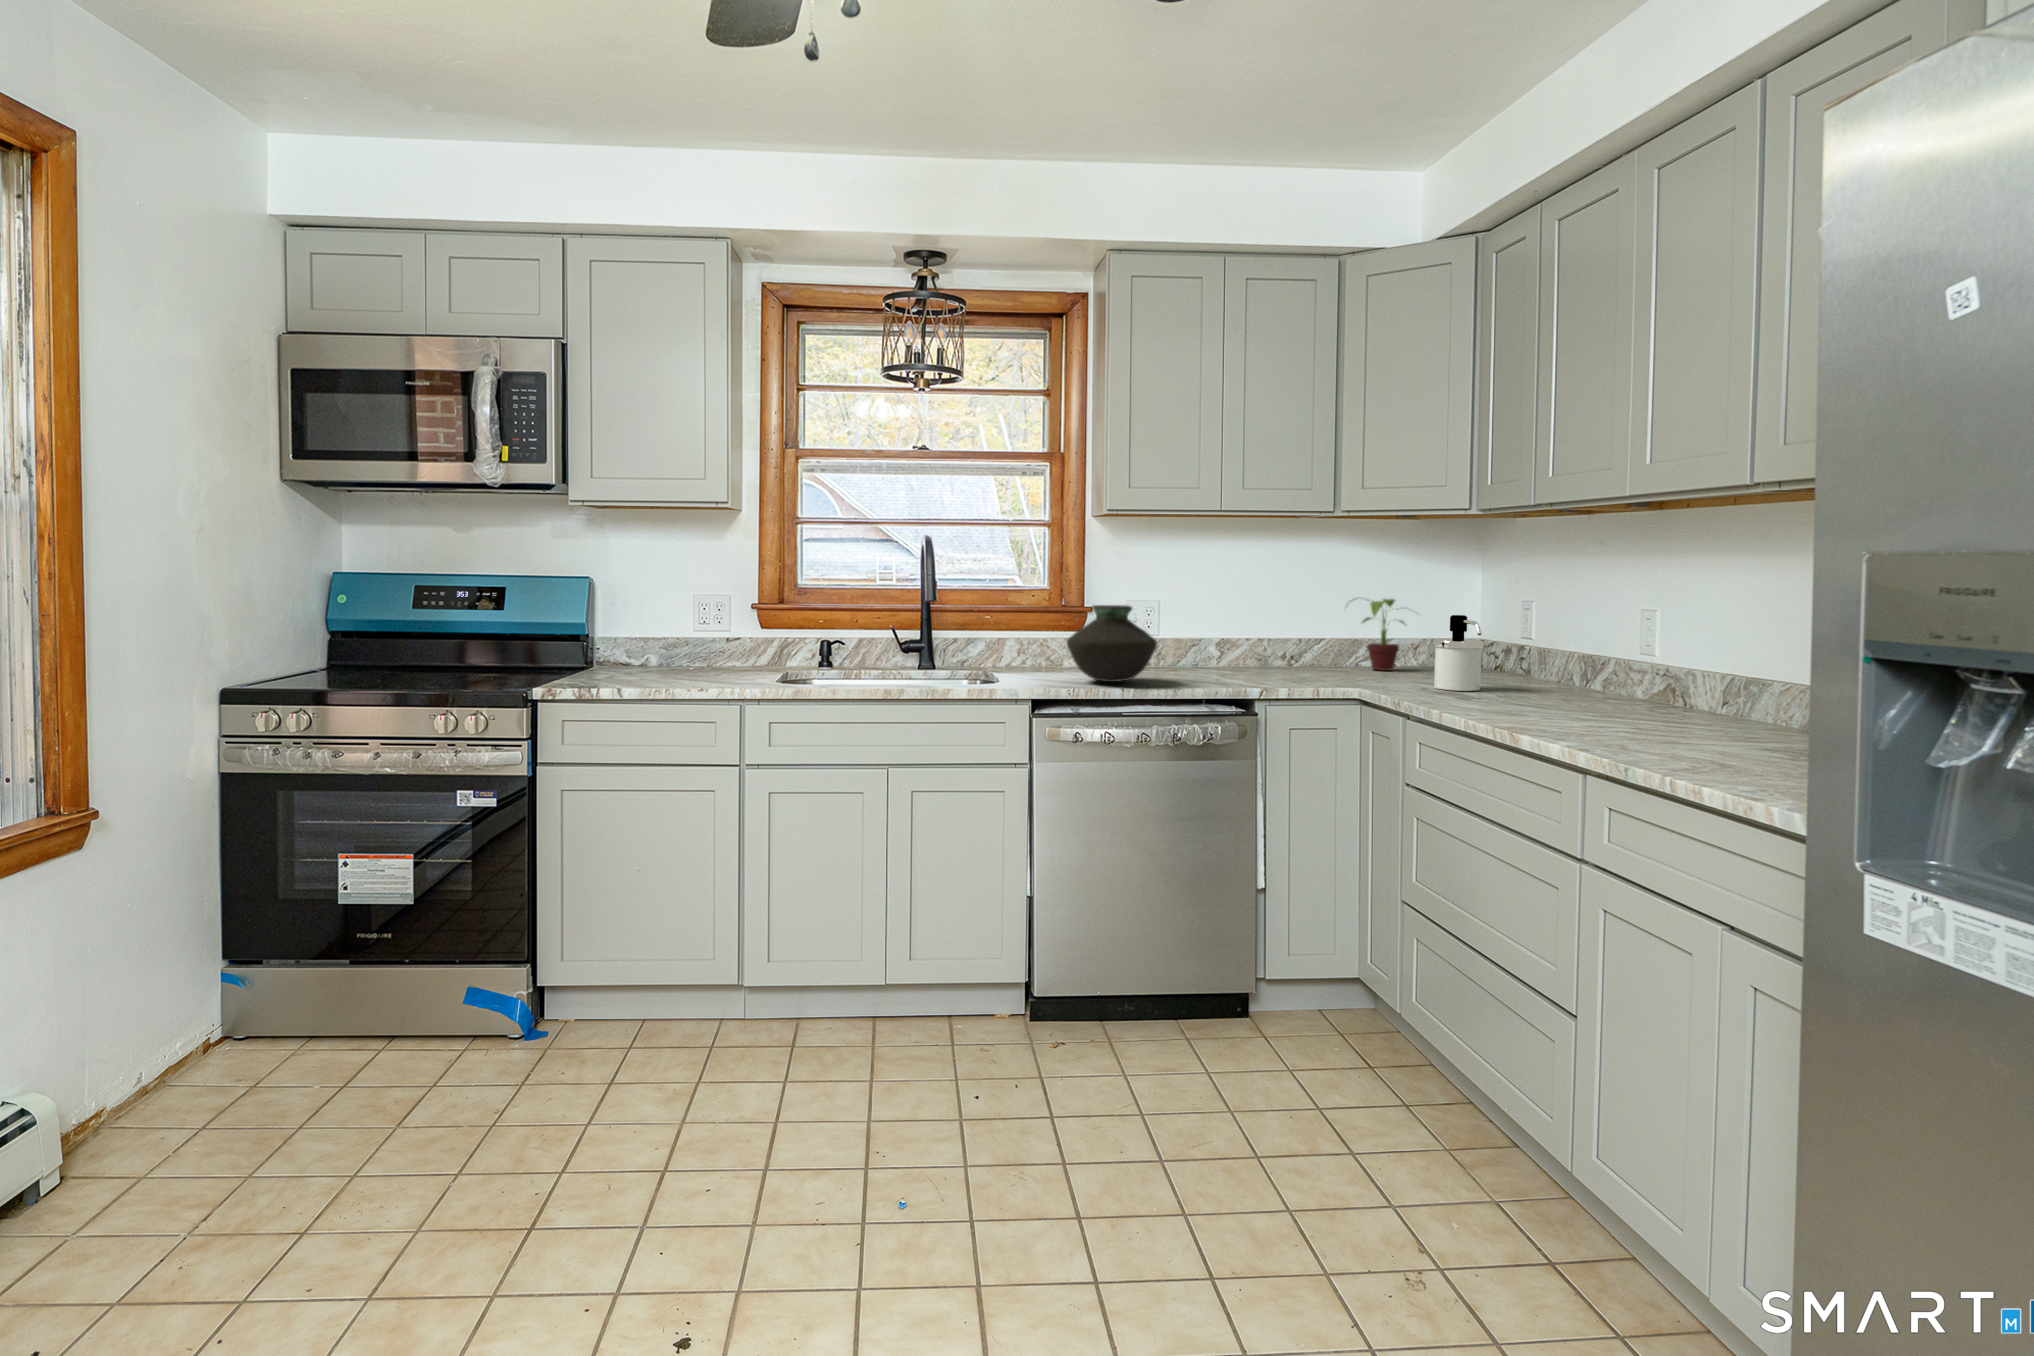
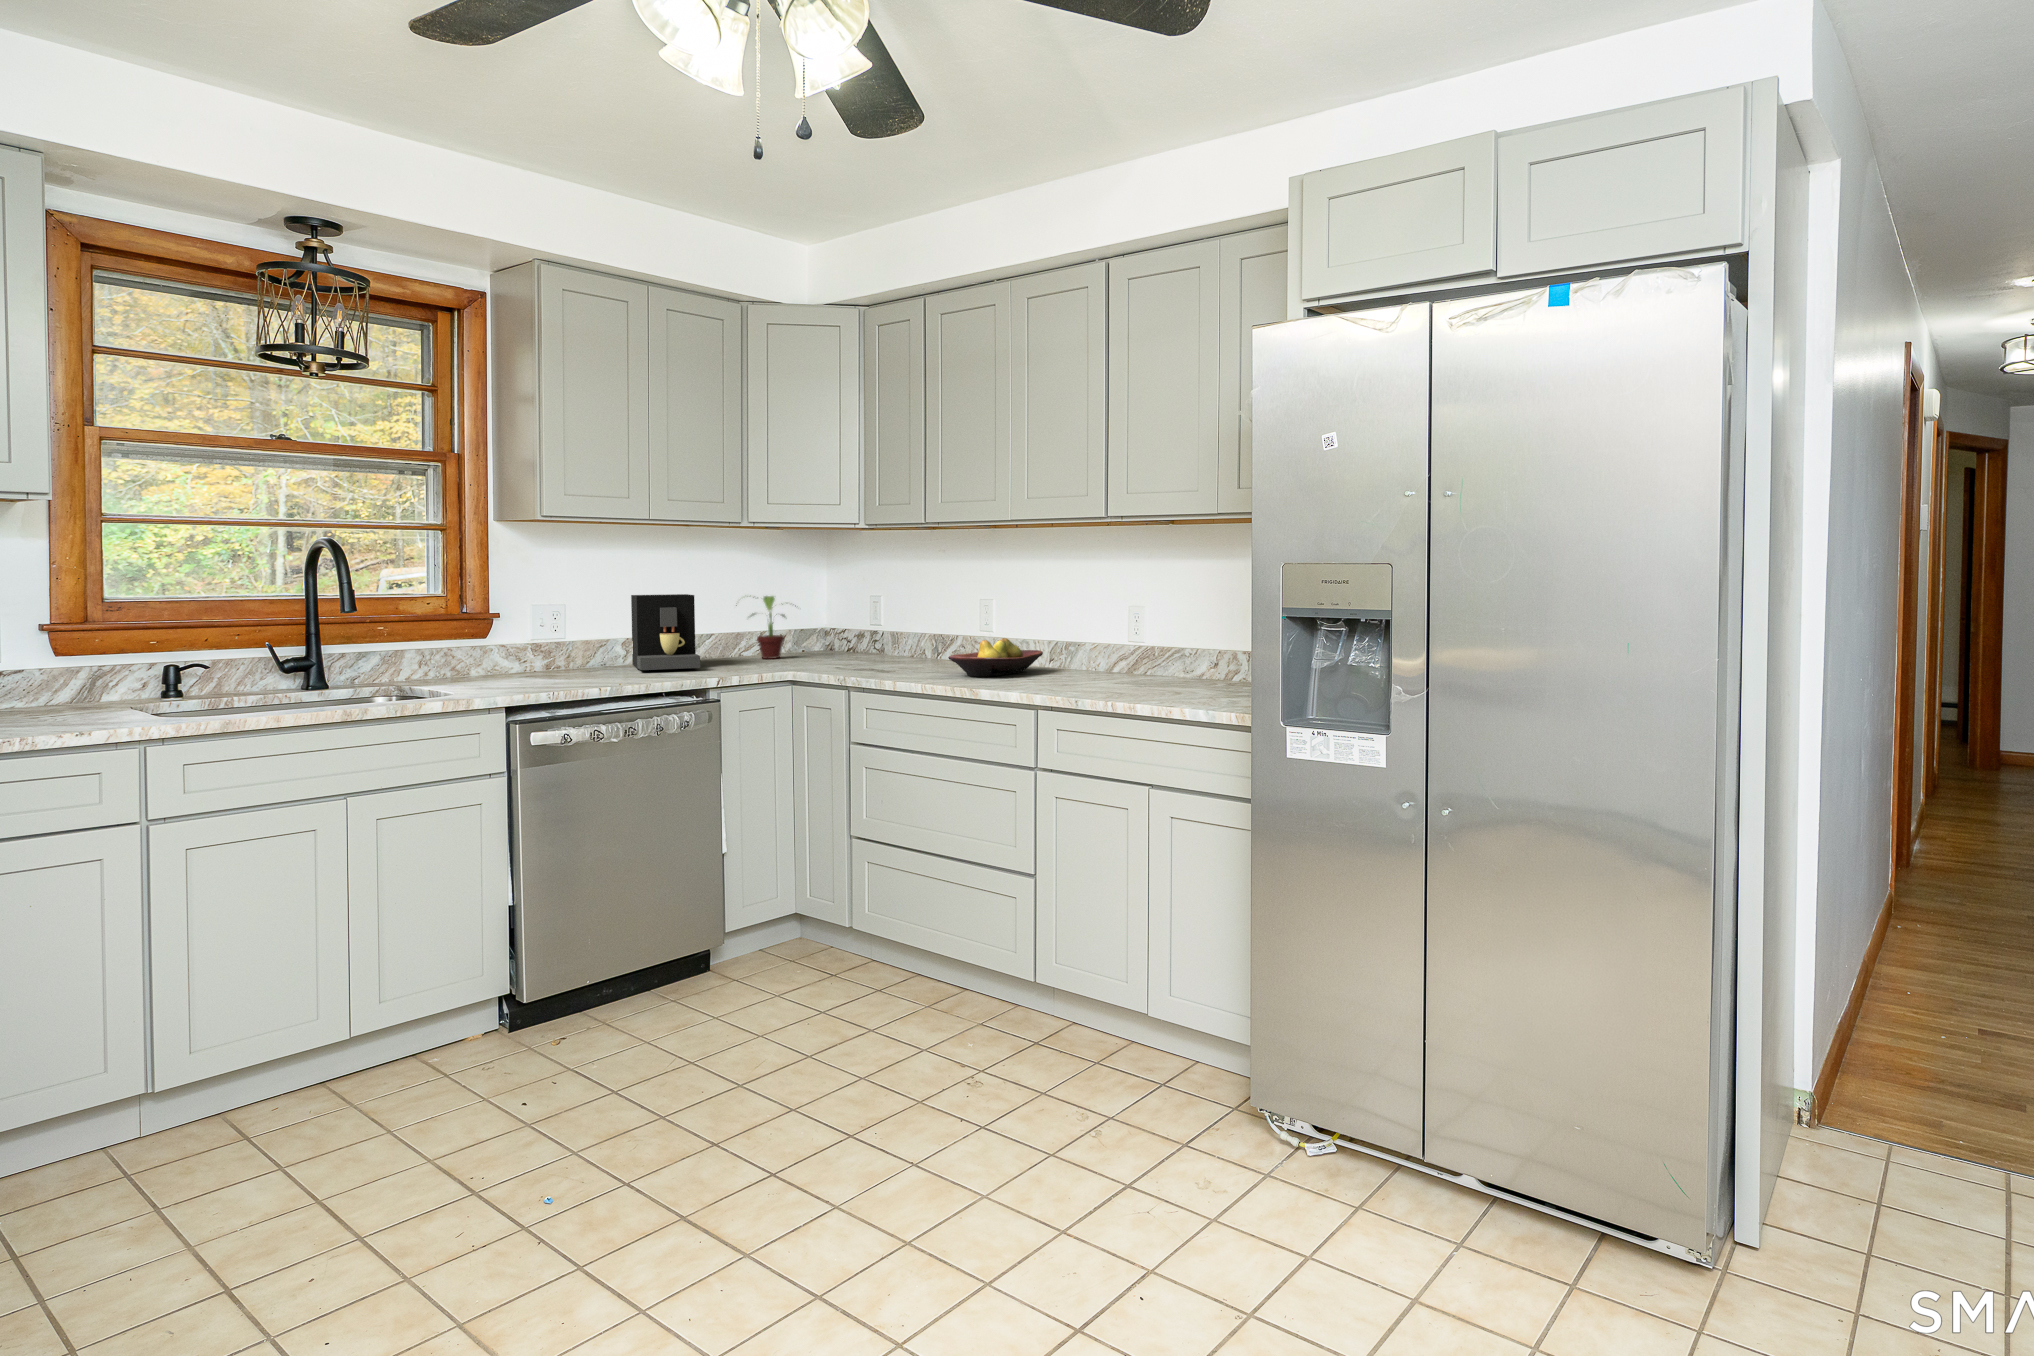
coffee maker: none [1207,593,1286,676] -> present [631,594,700,670]
vase: present [1067,605,1157,682] -> none [519,608,616,684]
soap dispenser: present [1433,615,1483,691] -> none [837,606,880,666]
fruit bowl: none [1540,672,1714,726] -> present [948,638,1043,677]

